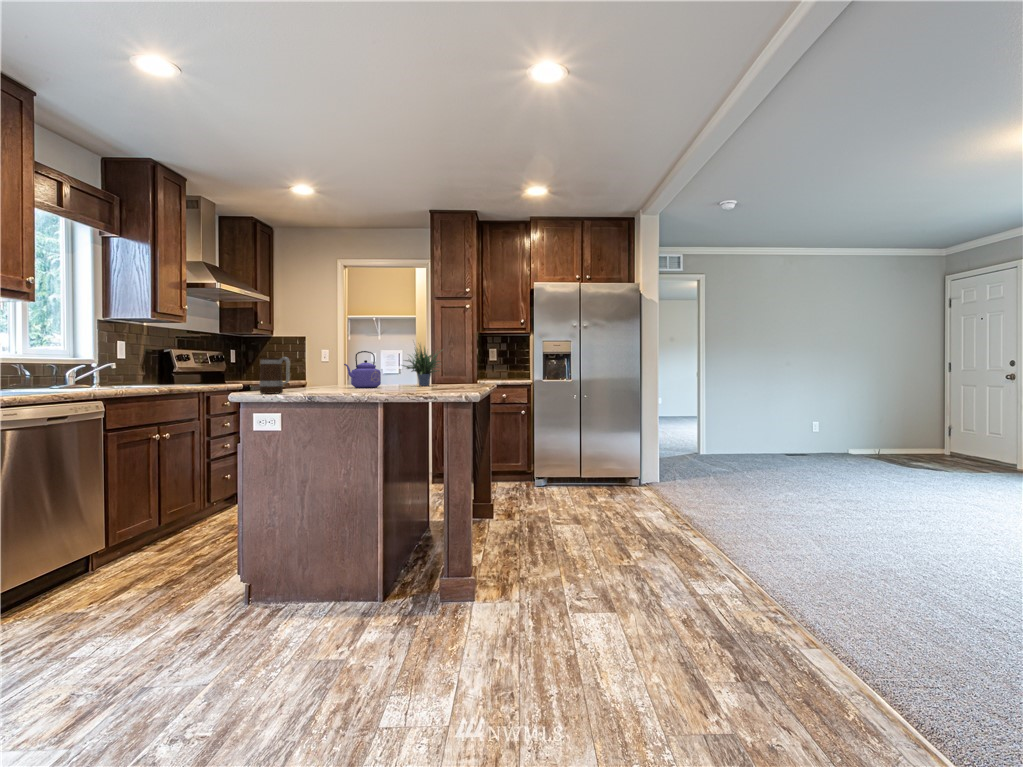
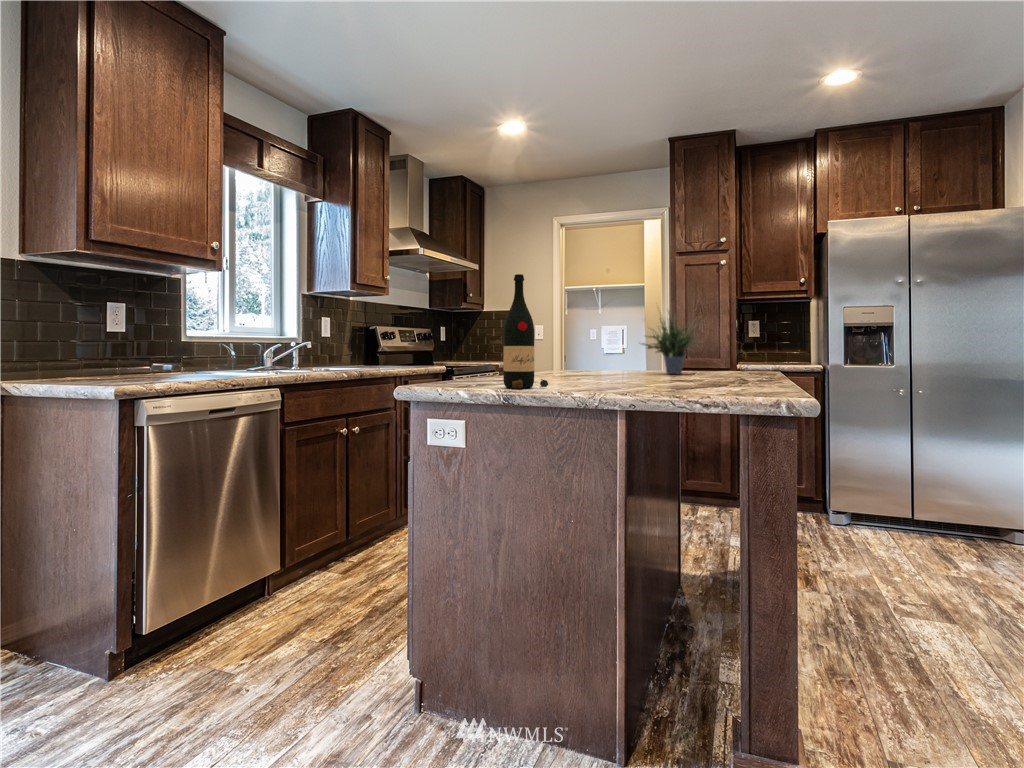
wine bottle: none [307,324,336,392] -> present [503,274,548,389]
kettle: present [344,351,381,388] -> none [561,322,613,377]
mug: present [259,357,290,394] -> none [429,329,474,391]

